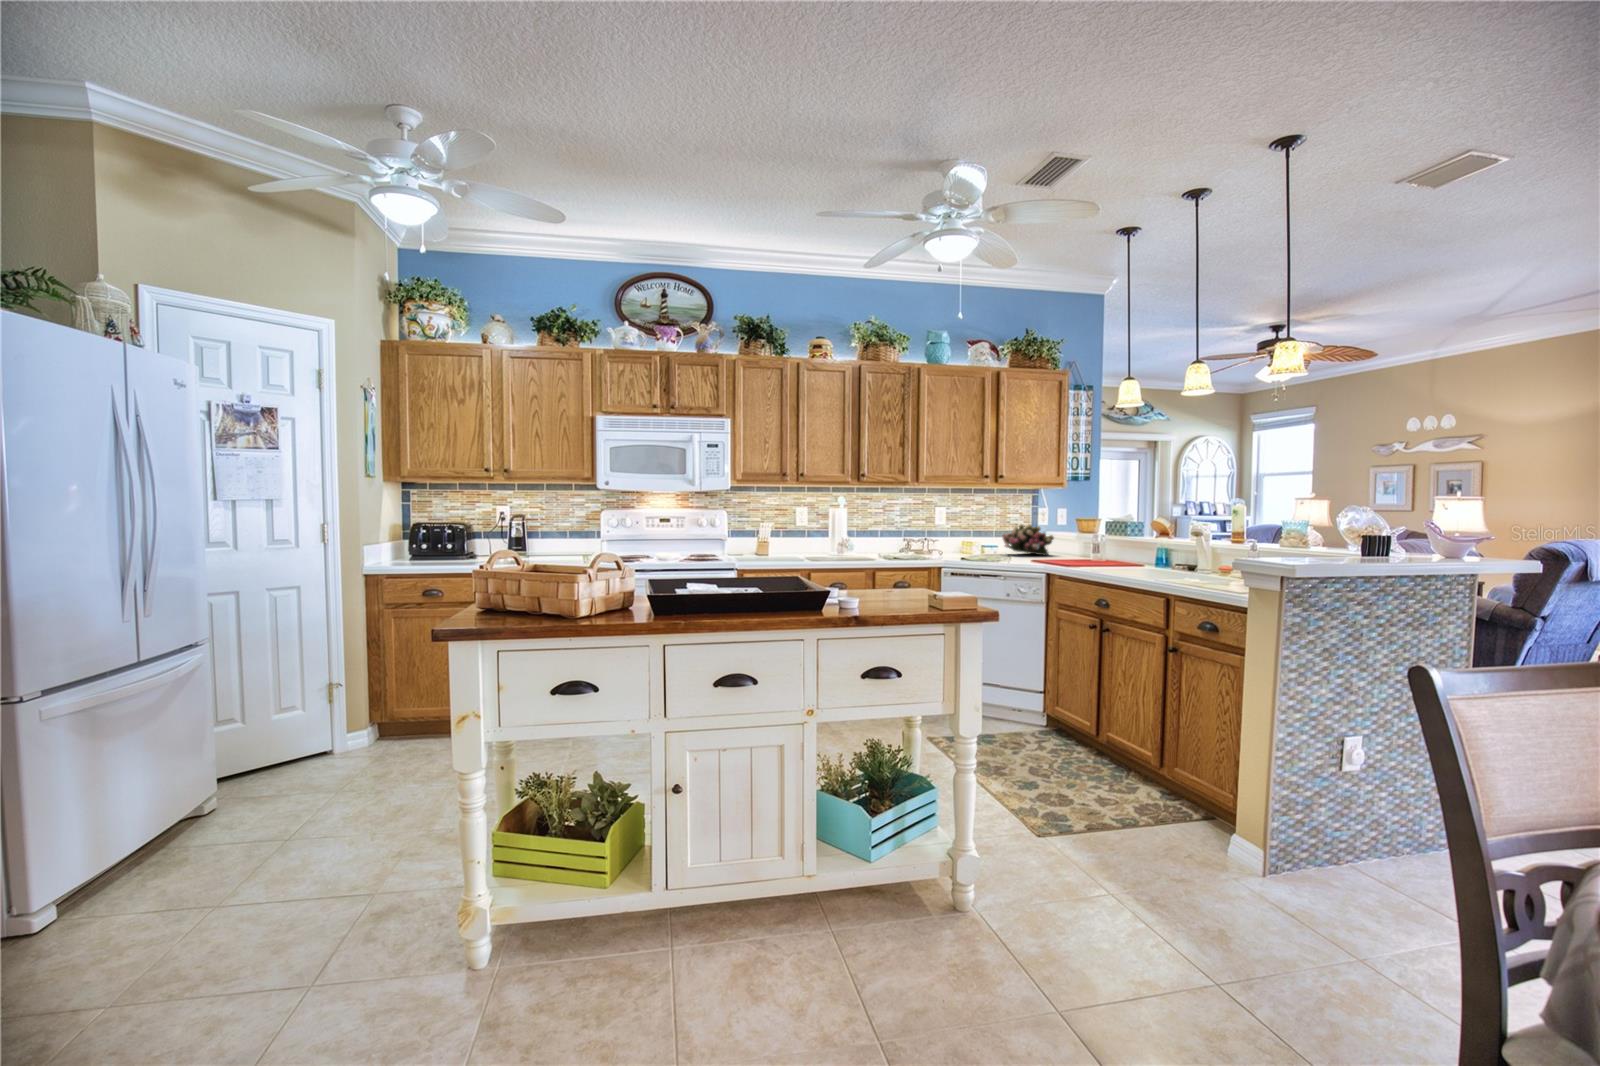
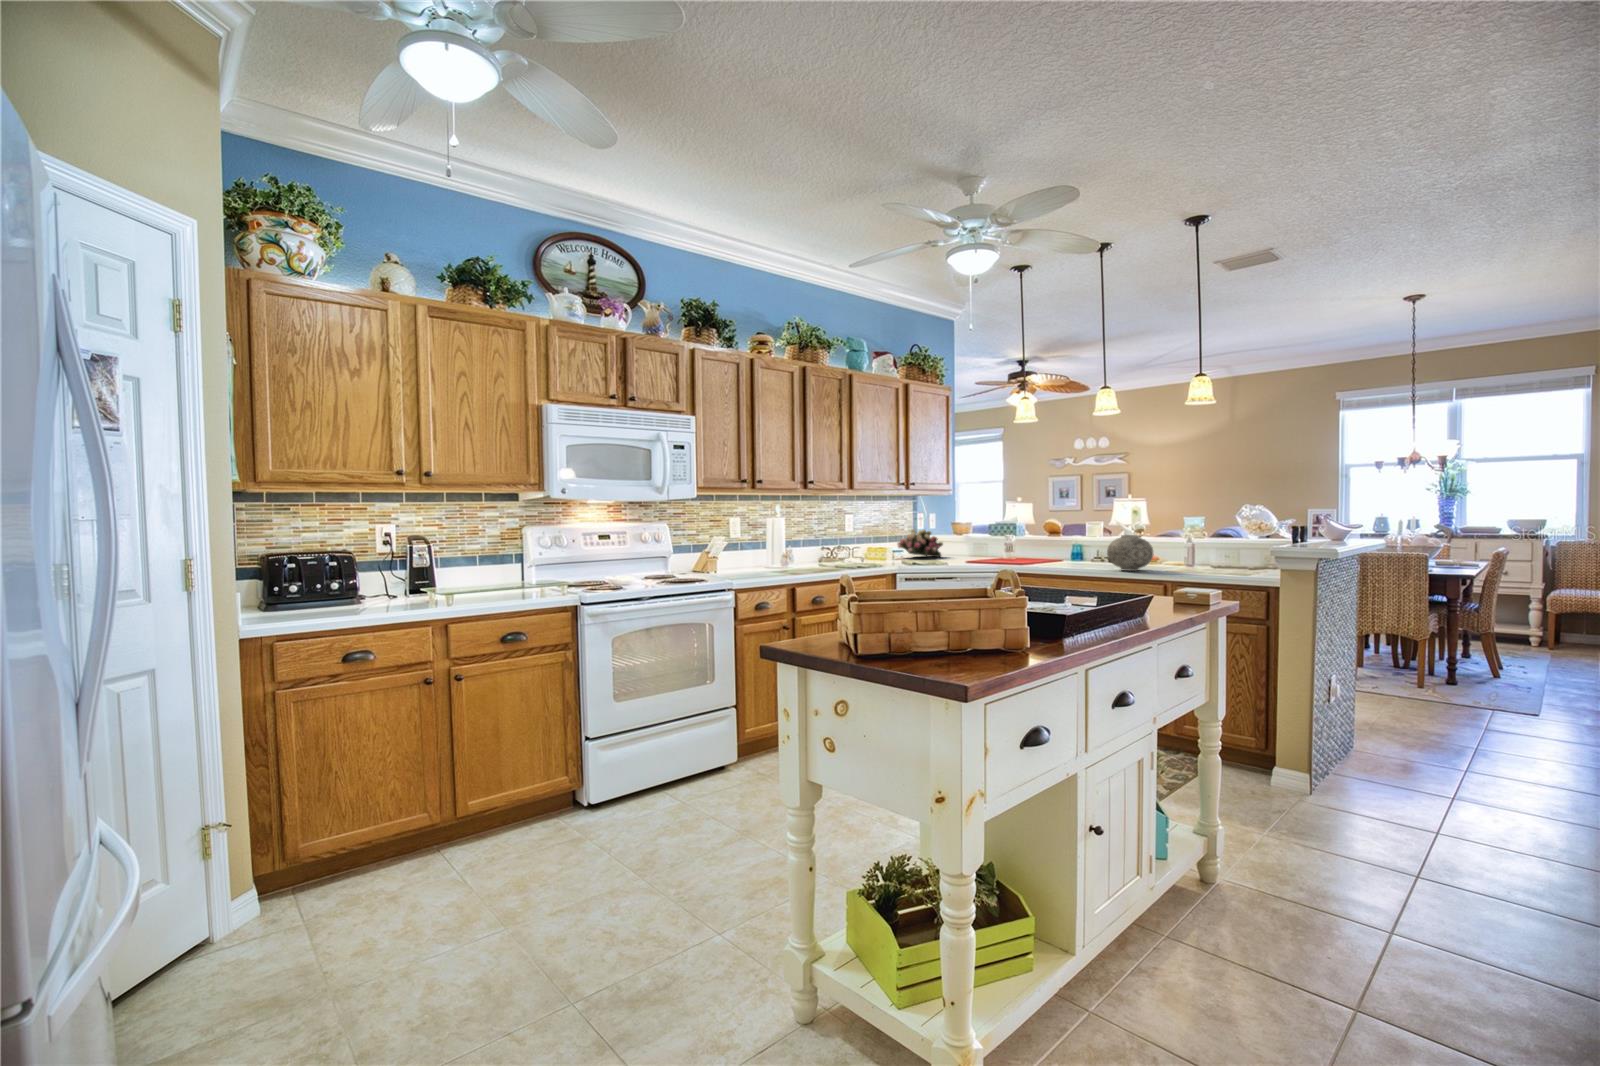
vase: none [1160,537,1219,582] -> present [1107,535,1154,571]

